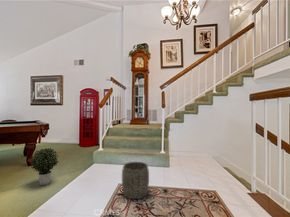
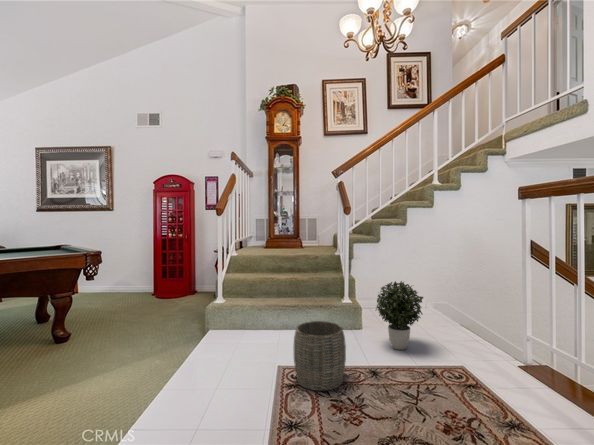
potted plant: present [30,148,59,185] -> present [376,281,423,350]

